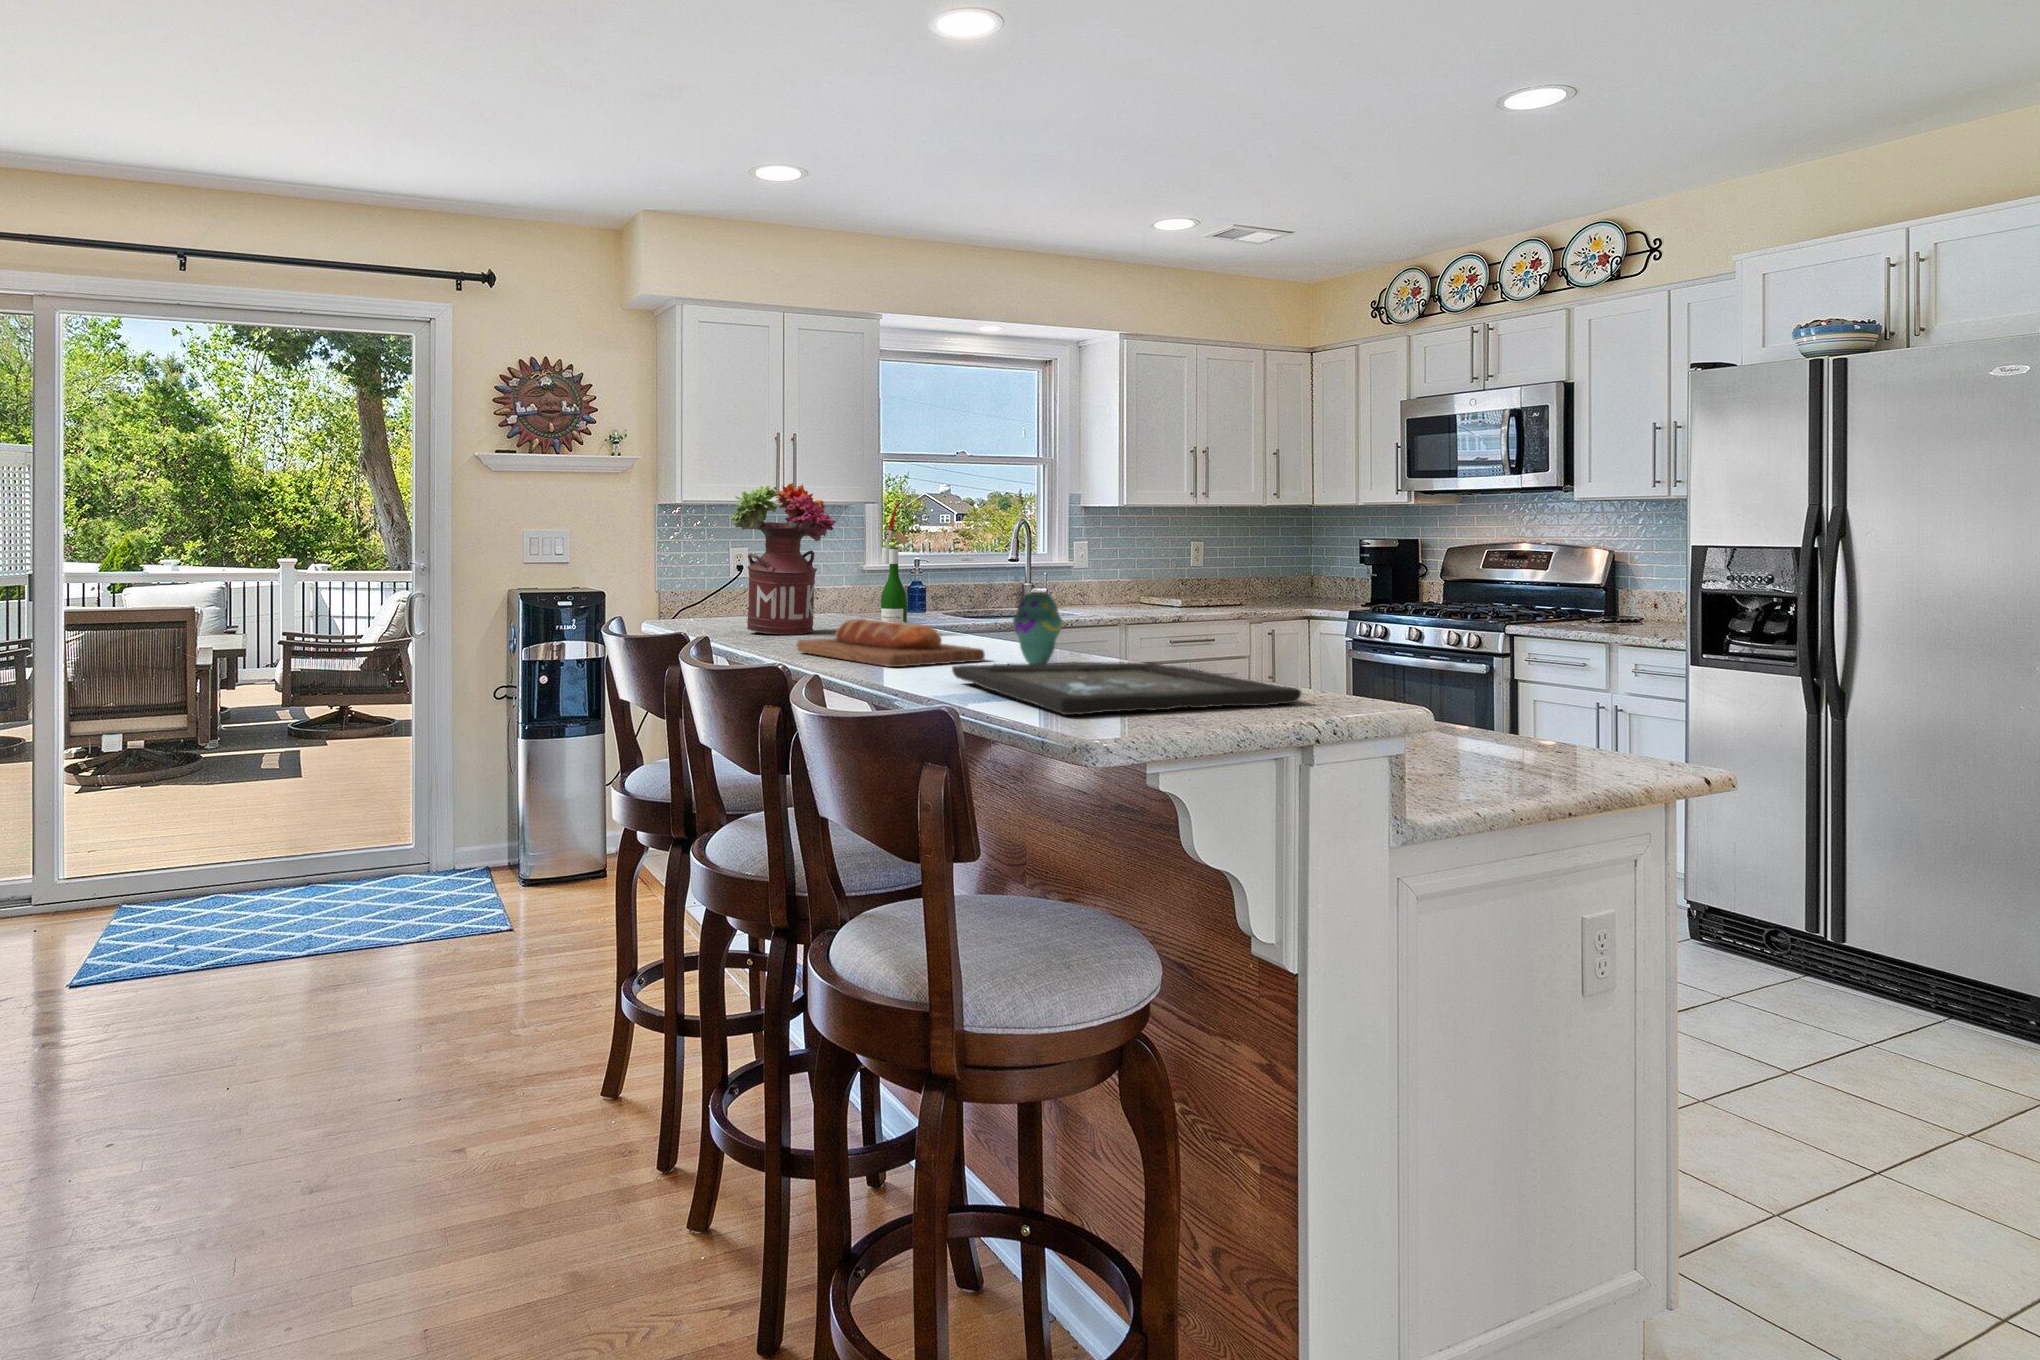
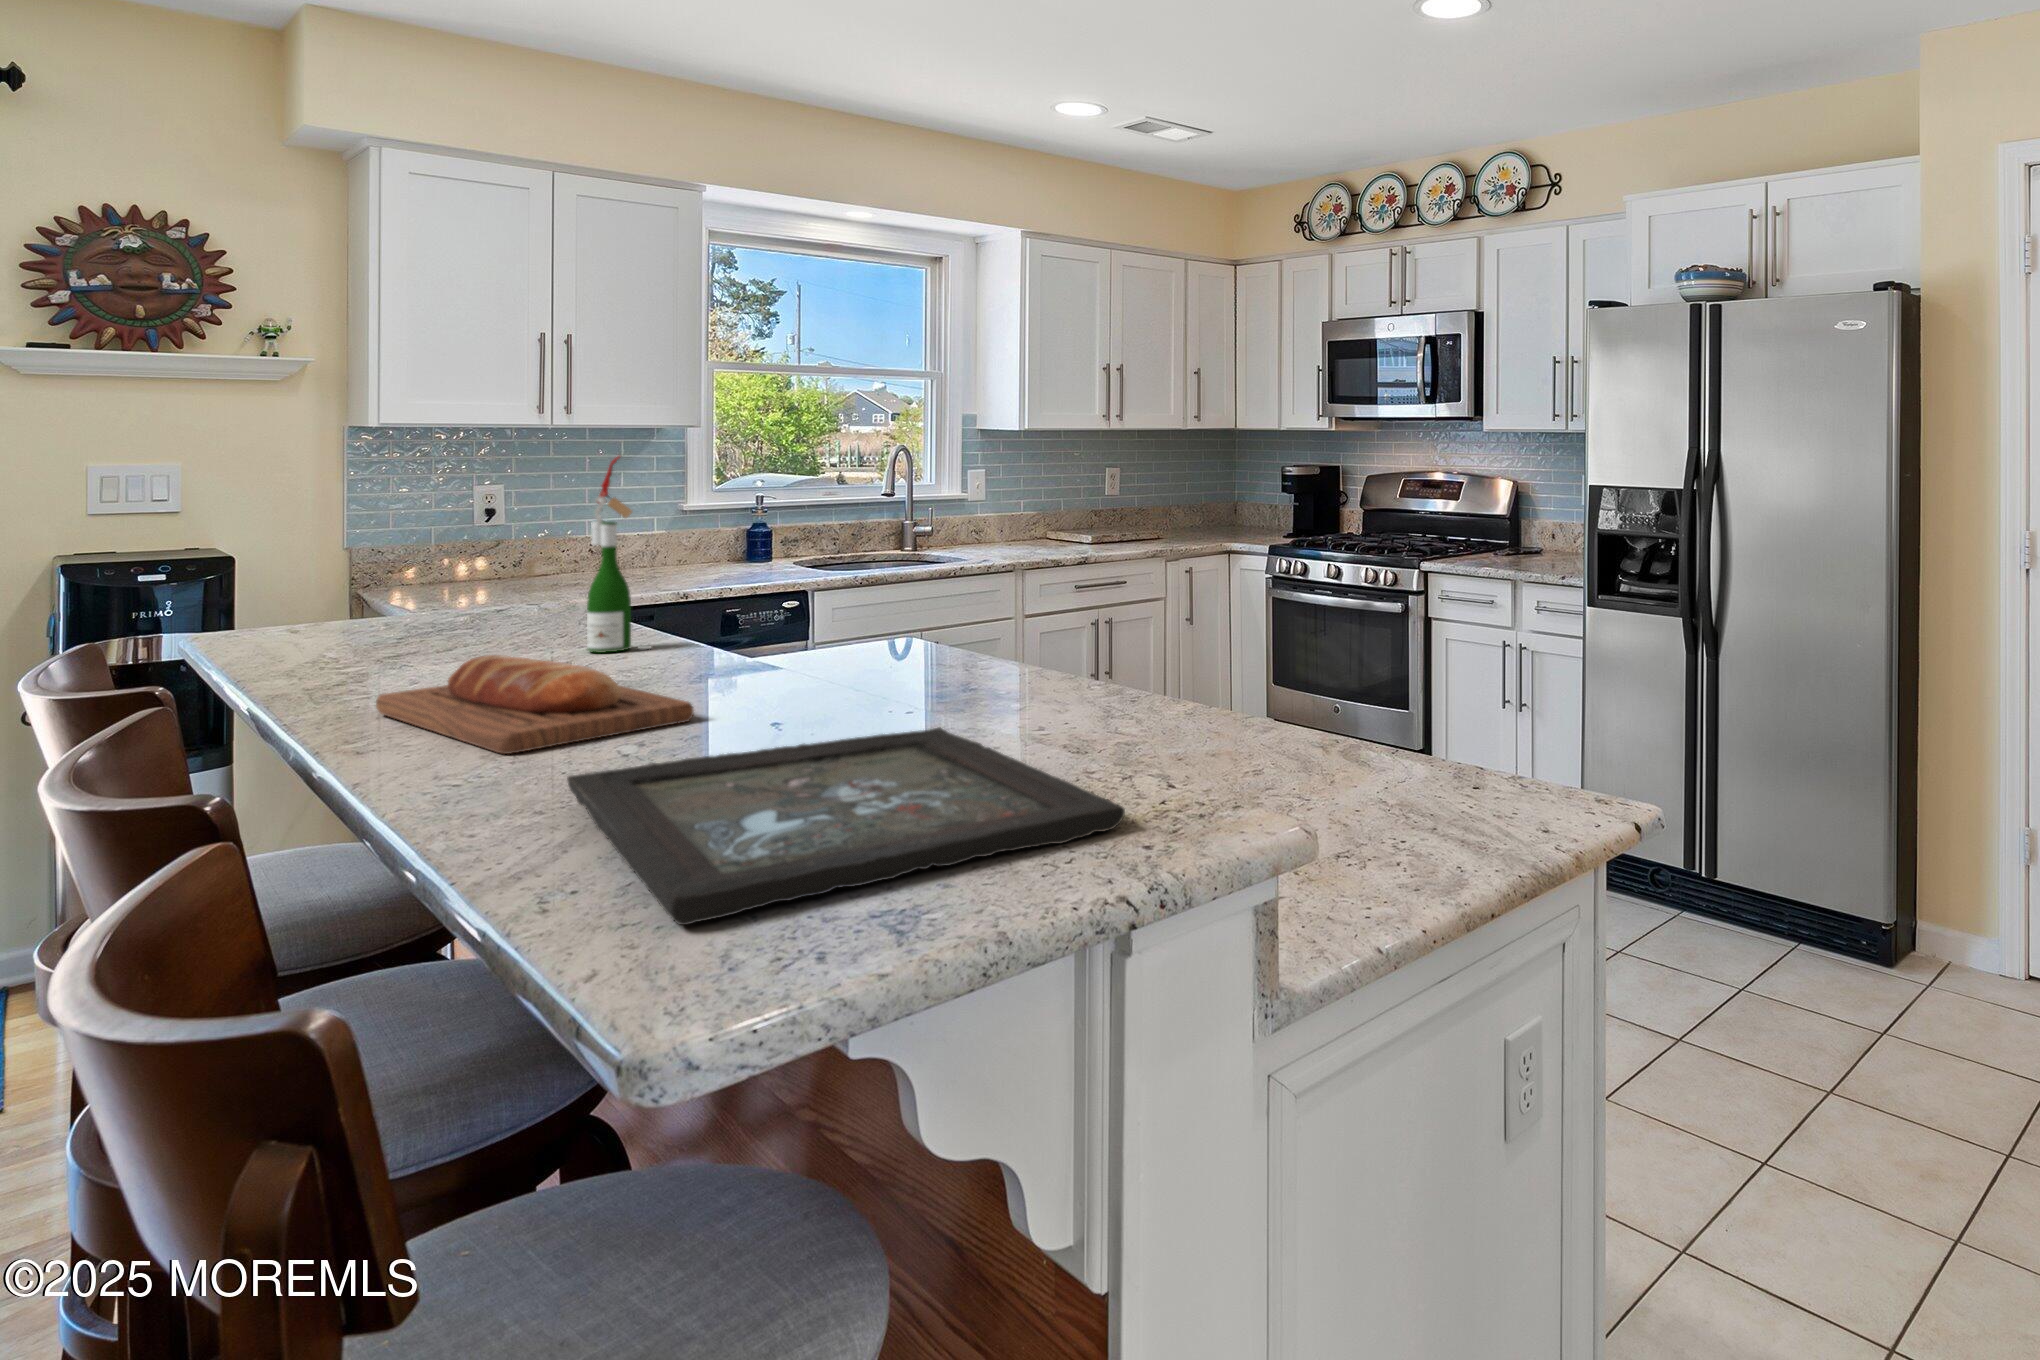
flower arrangement: present [730,483,836,634] -> none [318,423,516,658]
vase: present [1013,593,1062,664] -> none [731,617,814,728]

